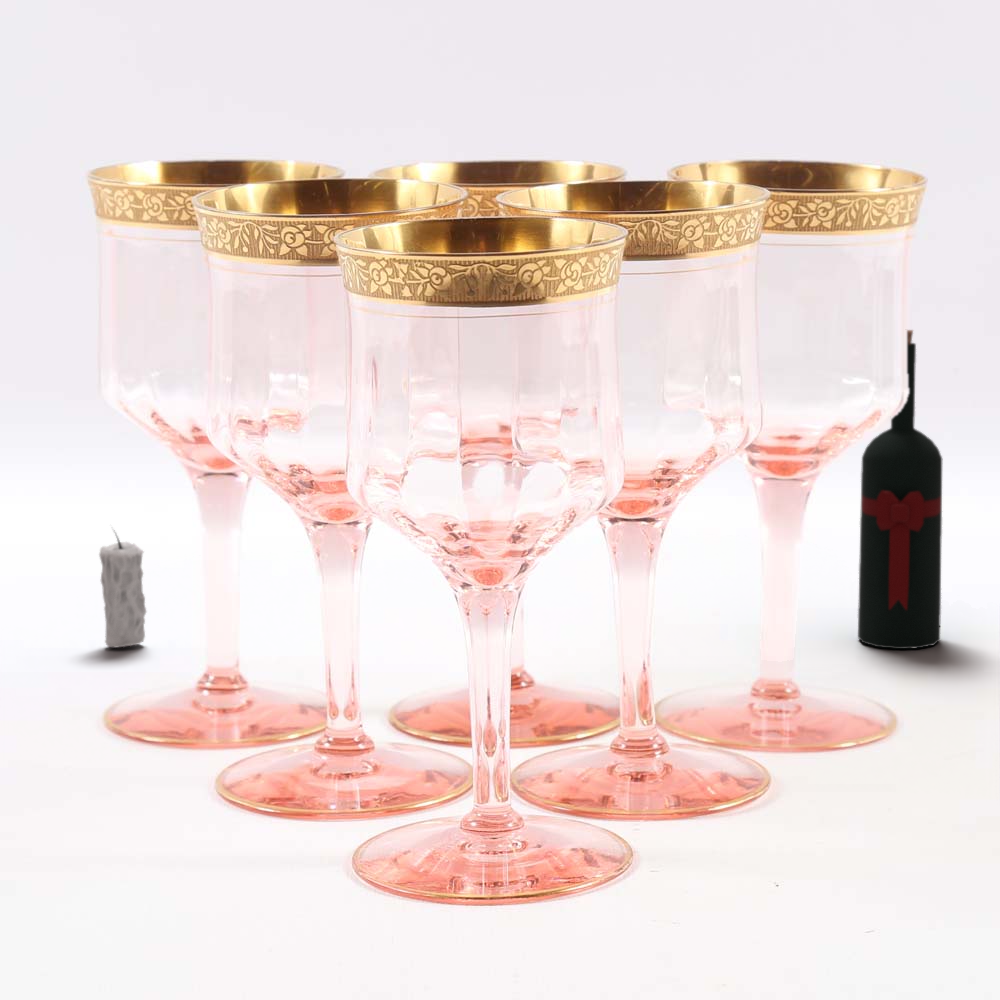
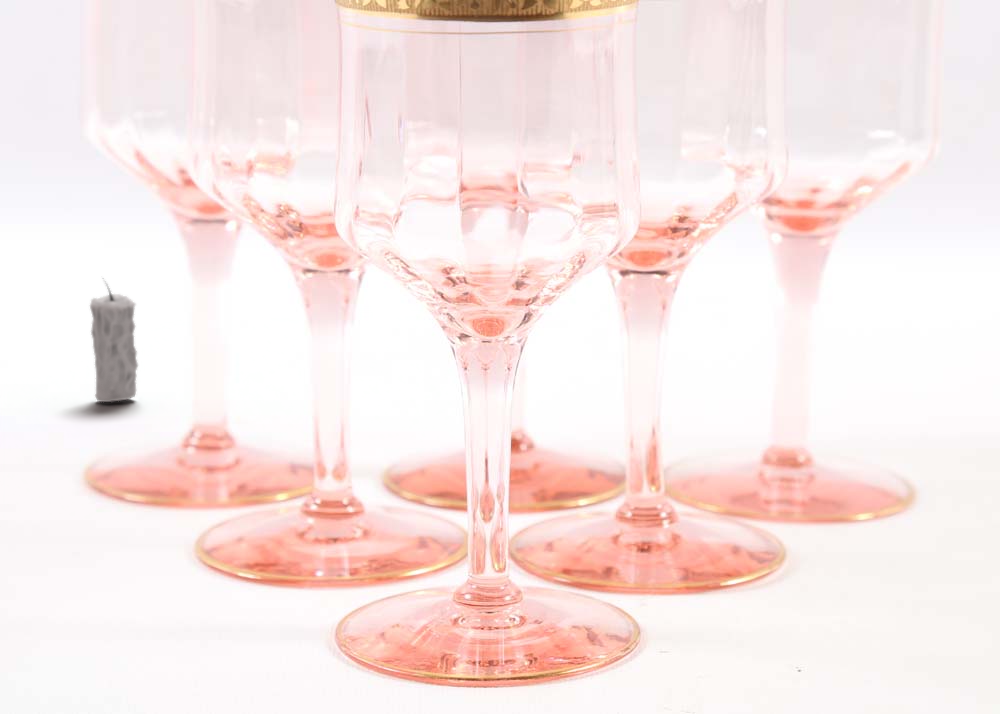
wine bottle: present [858,330,943,649] -> none [867,88,959,418]

